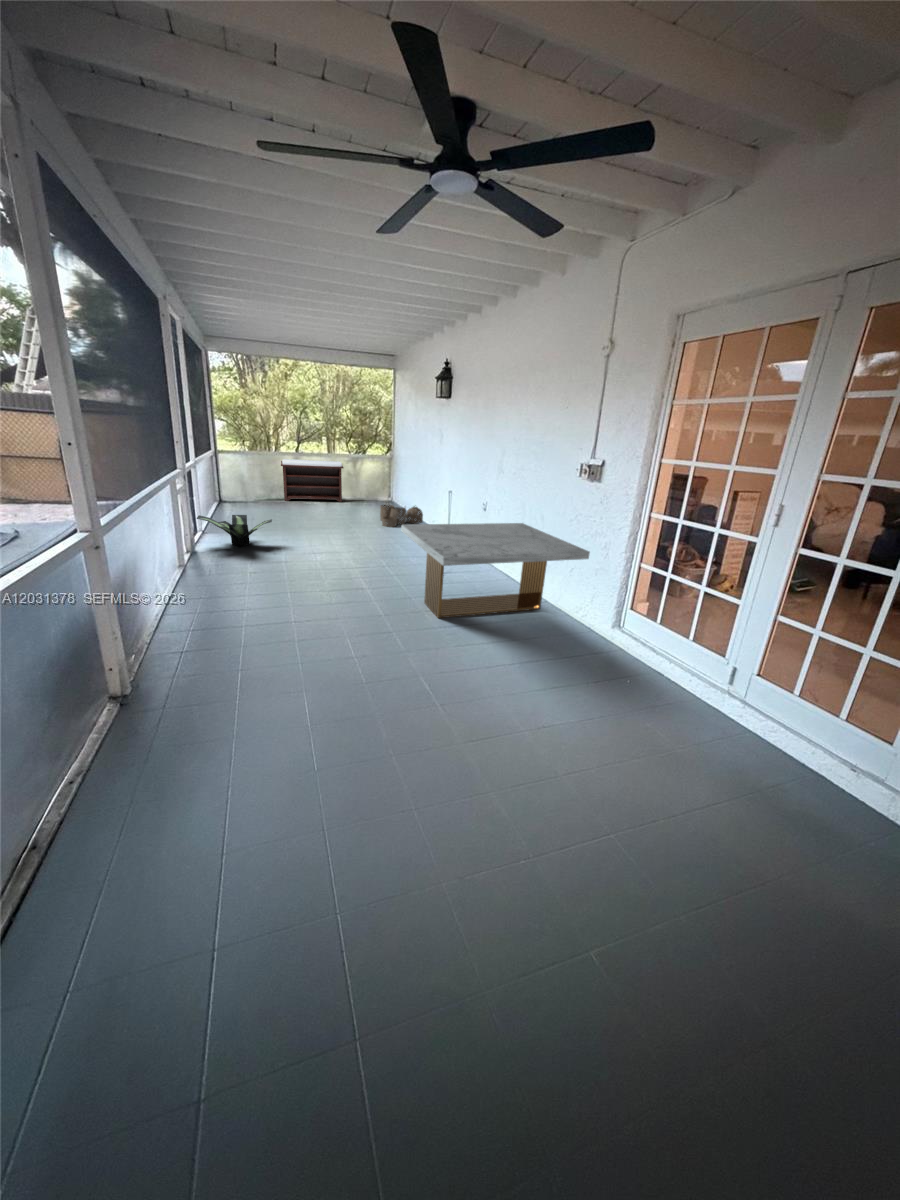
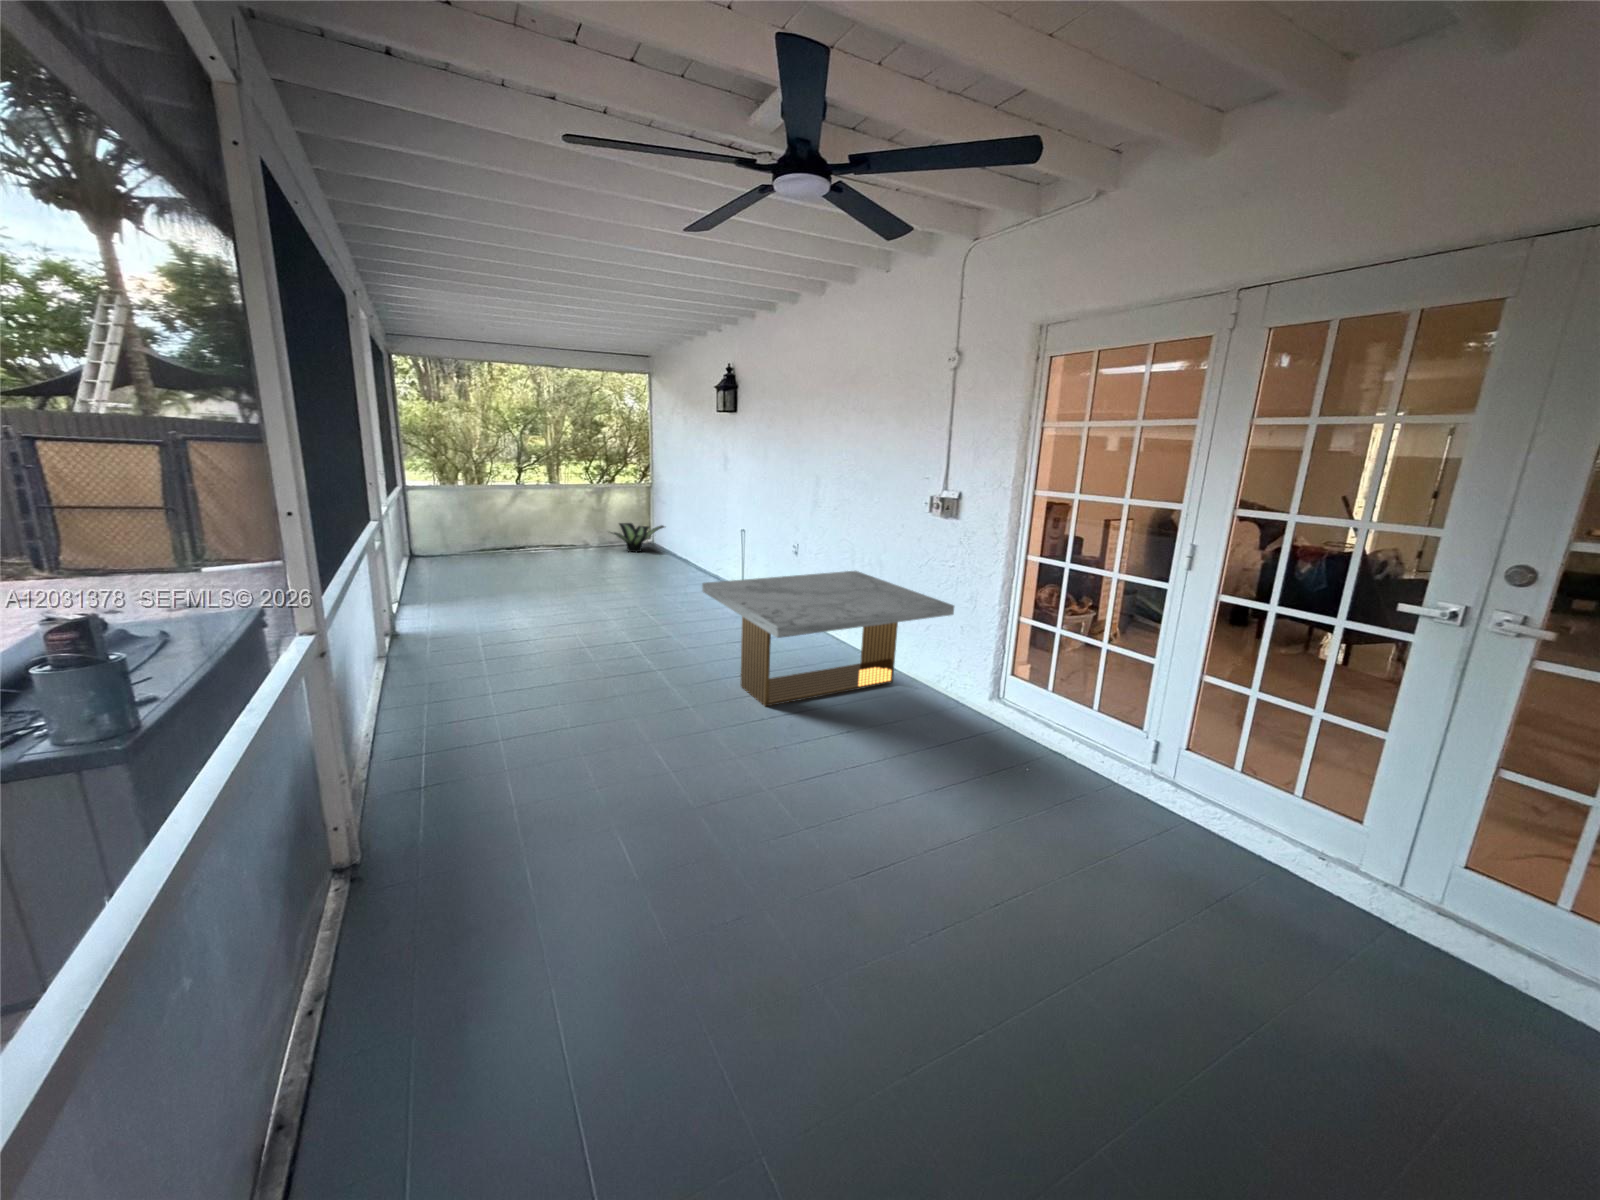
bench: present [281,459,344,502] -> none [495,493,586,551]
woven basket: present [380,505,423,527] -> none [645,547,704,581]
potted plant: present [197,515,272,546] -> present [611,523,664,552]

